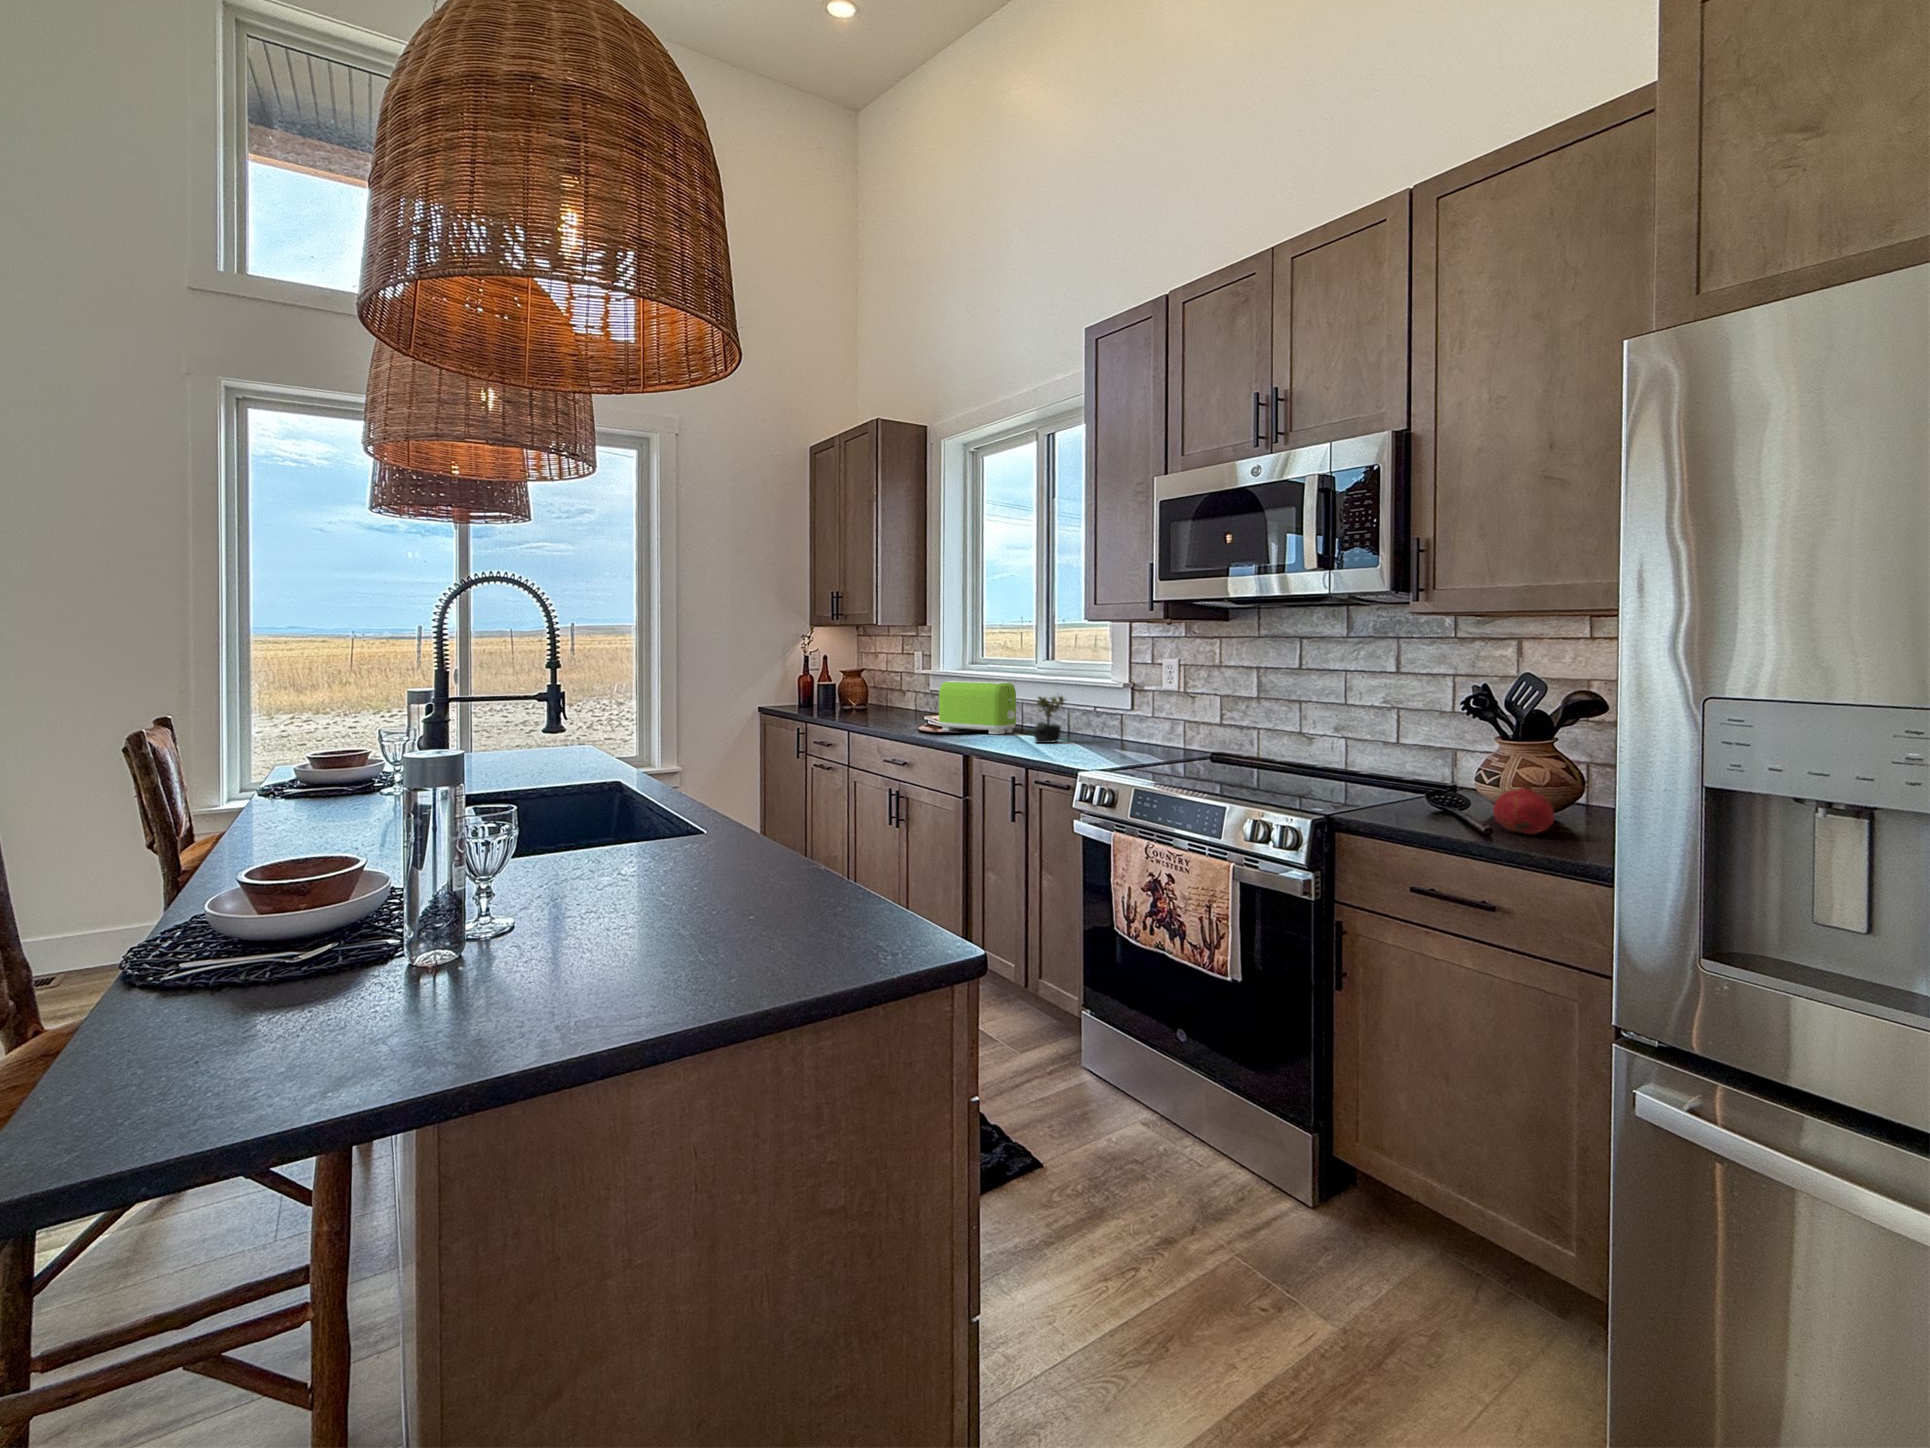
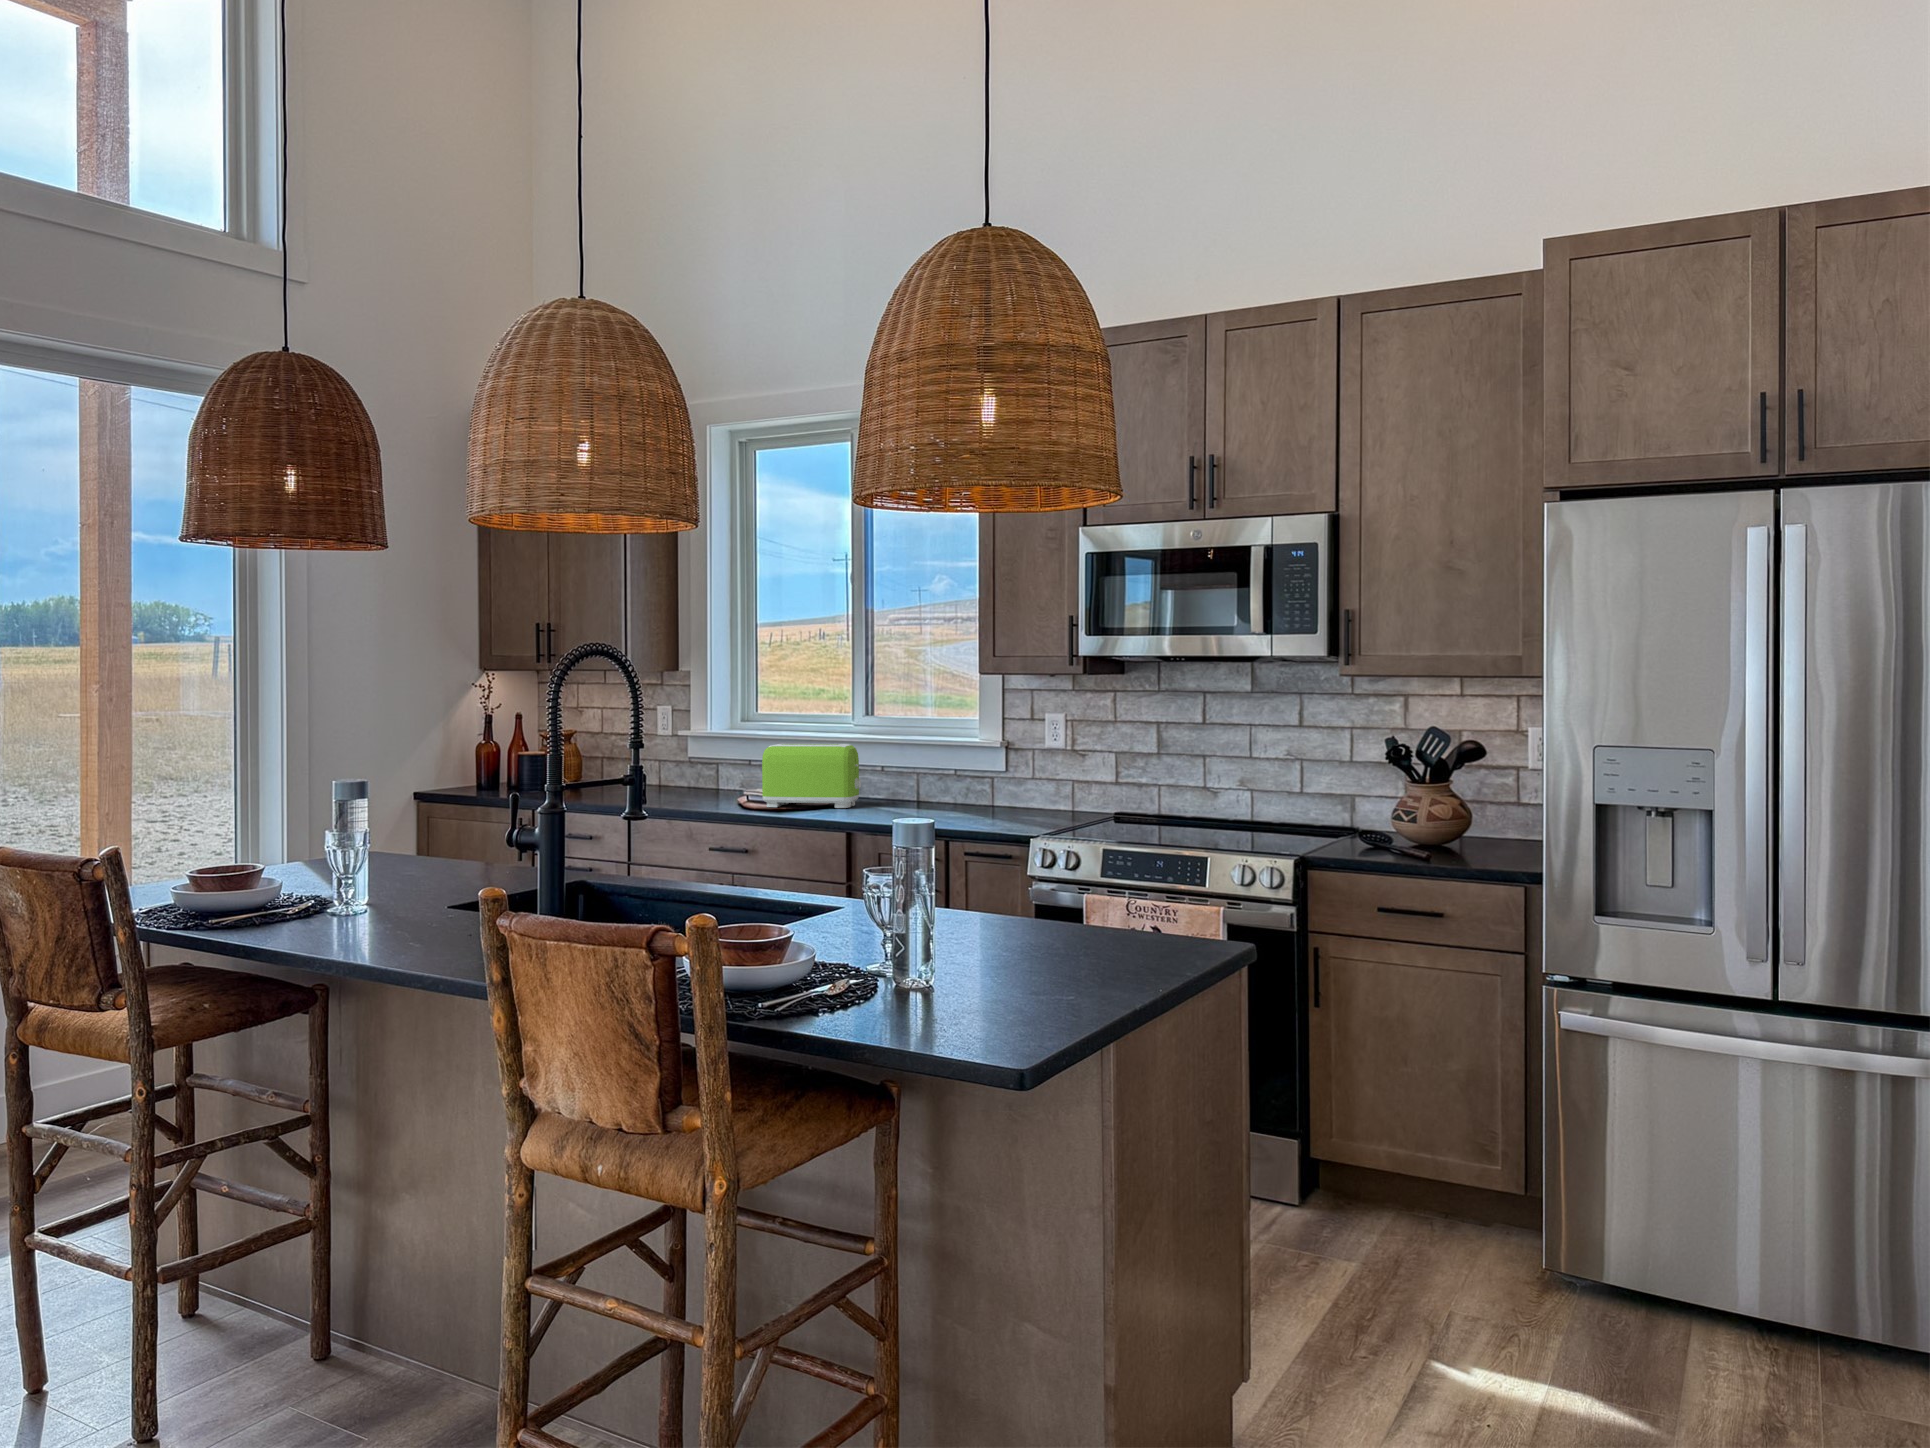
succulent plant: present [1034,696,1065,743] -> none [906,756,942,814]
fruit: present [1493,784,1554,834] -> none [1423,815,1465,855]

